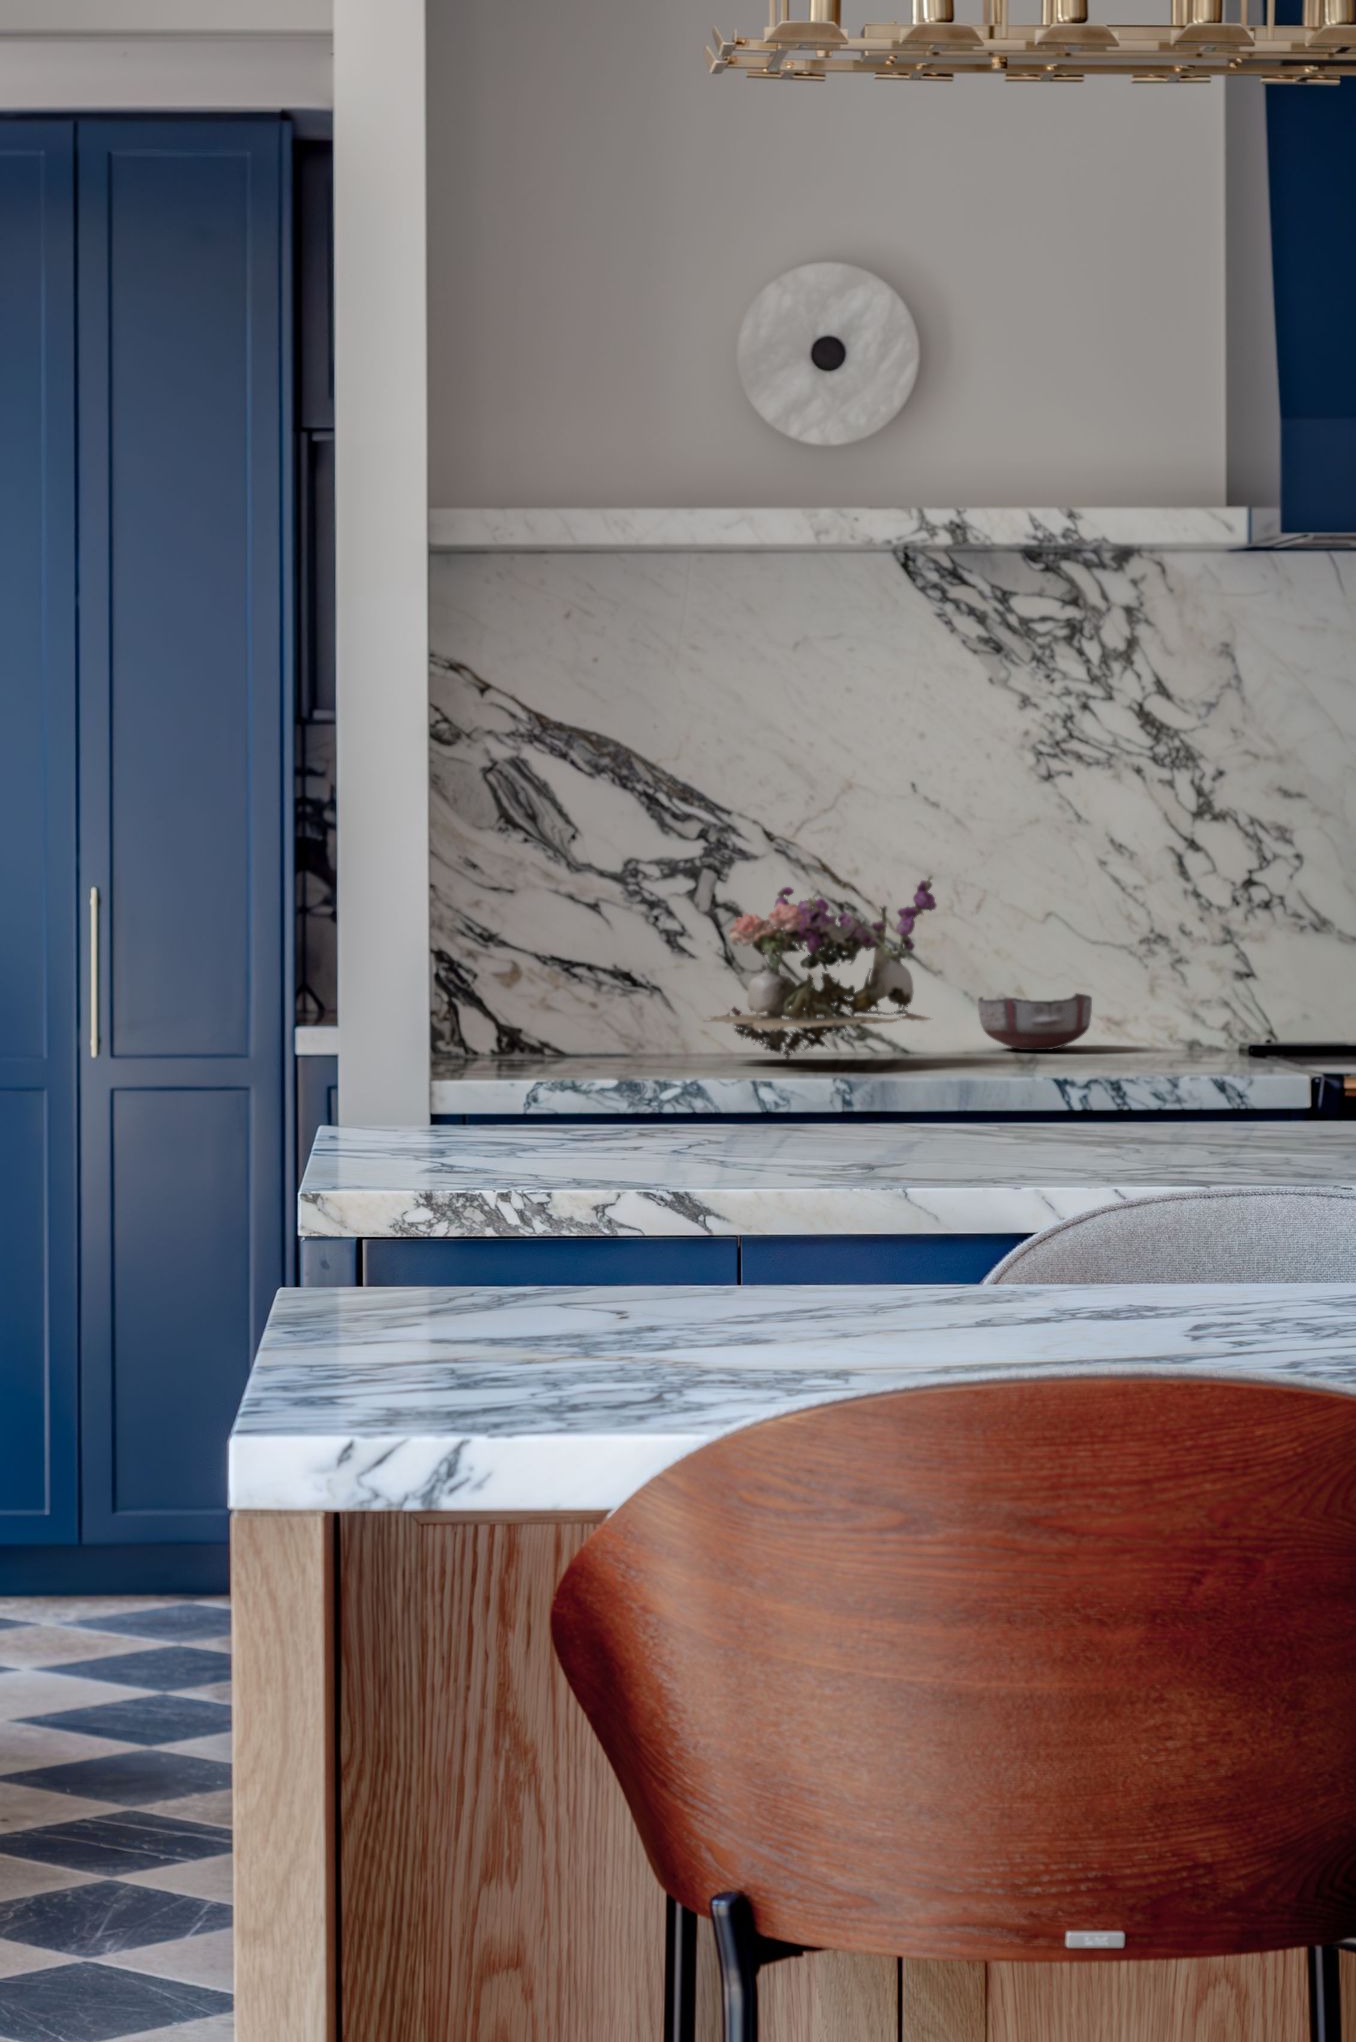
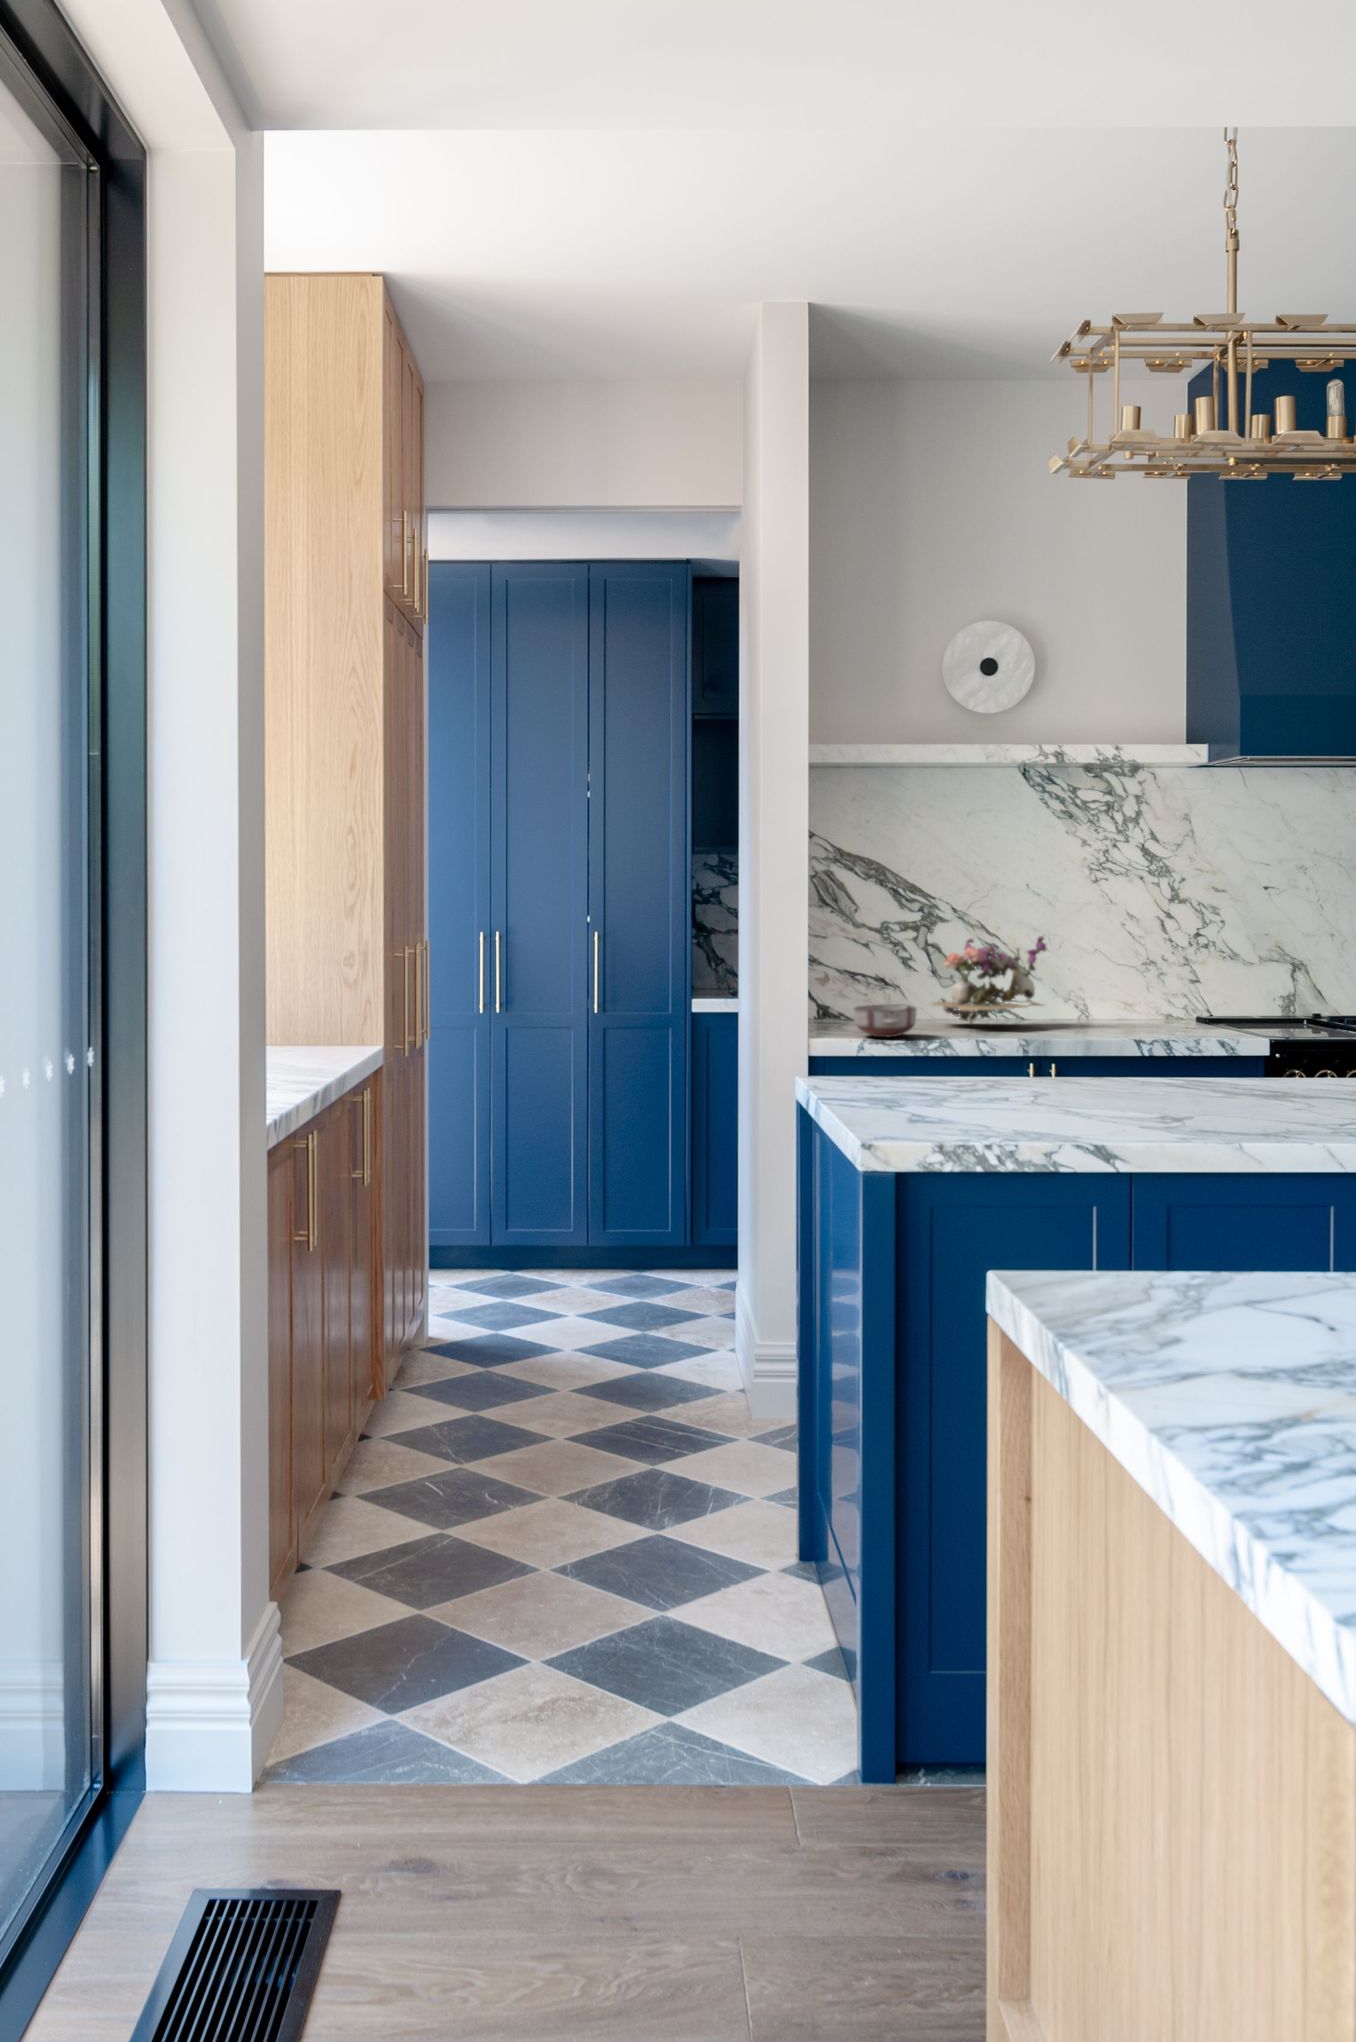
ceramic bowl: present [978,993,1092,1050] -> present [853,1004,916,1037]

